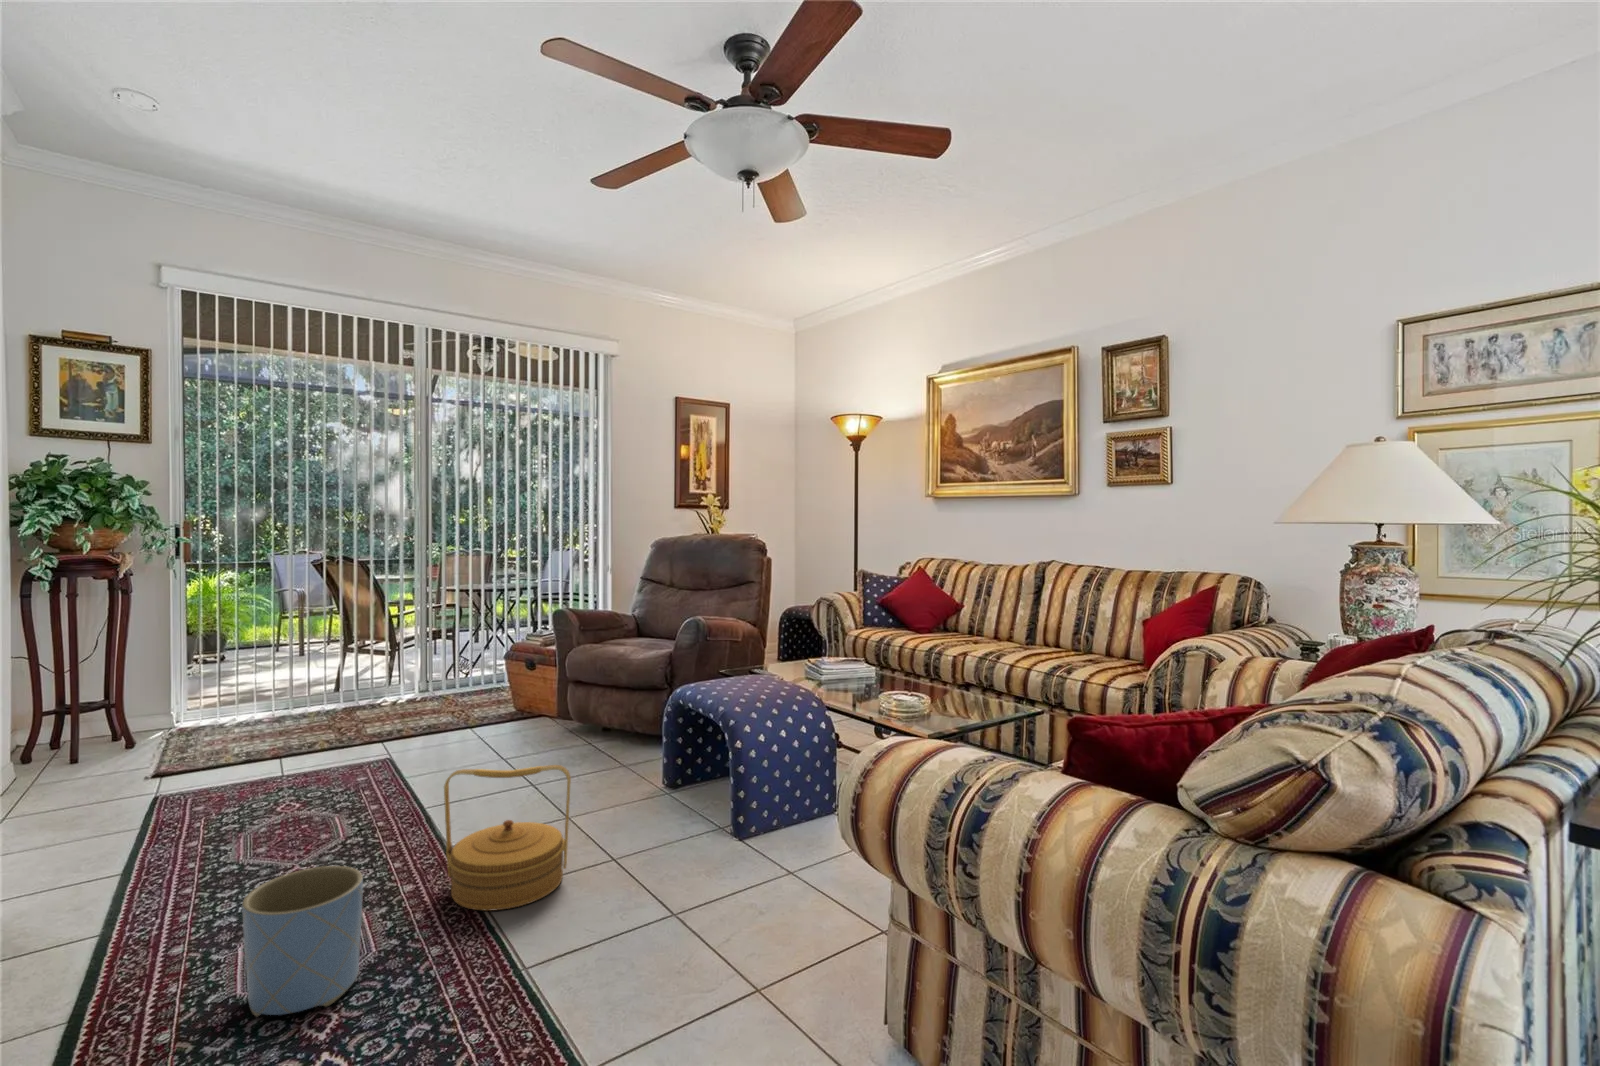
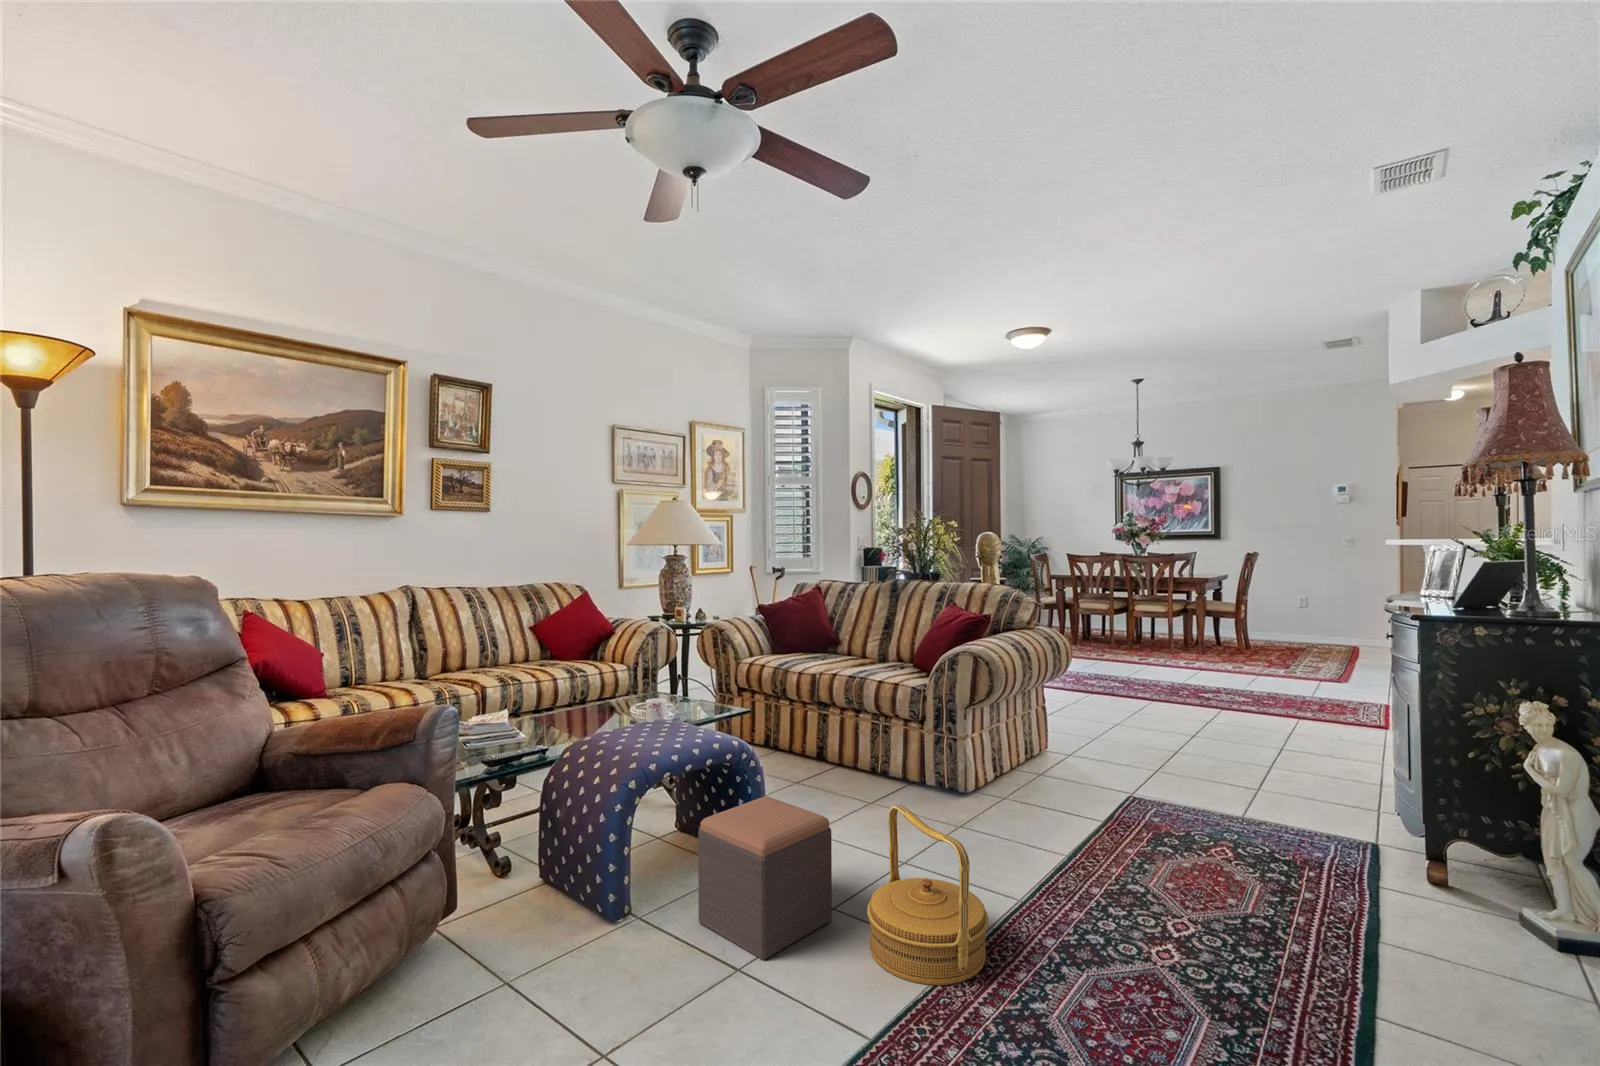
footstool: none [572,729,675,852] -> present [698,796,832,960]
planter: present [242,866,363,1016] -> none [1109,867,1210,1008]

